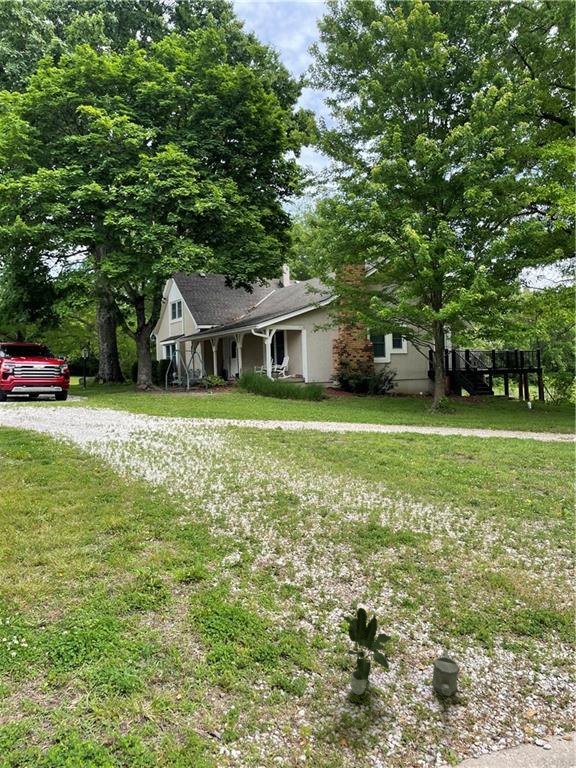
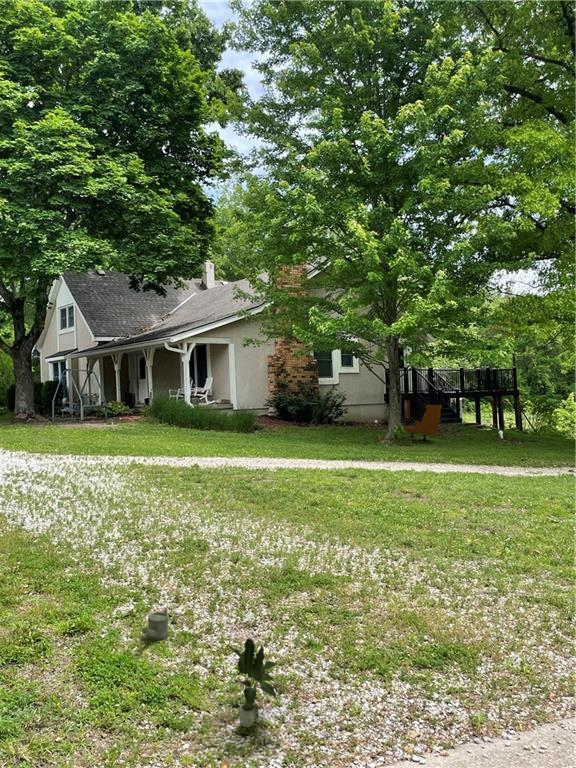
lounge chair: none [446,380,480,413] -> present [404,405,442,443]
watering can: present [432,650,459,696] -> present [142,609,169,640]

